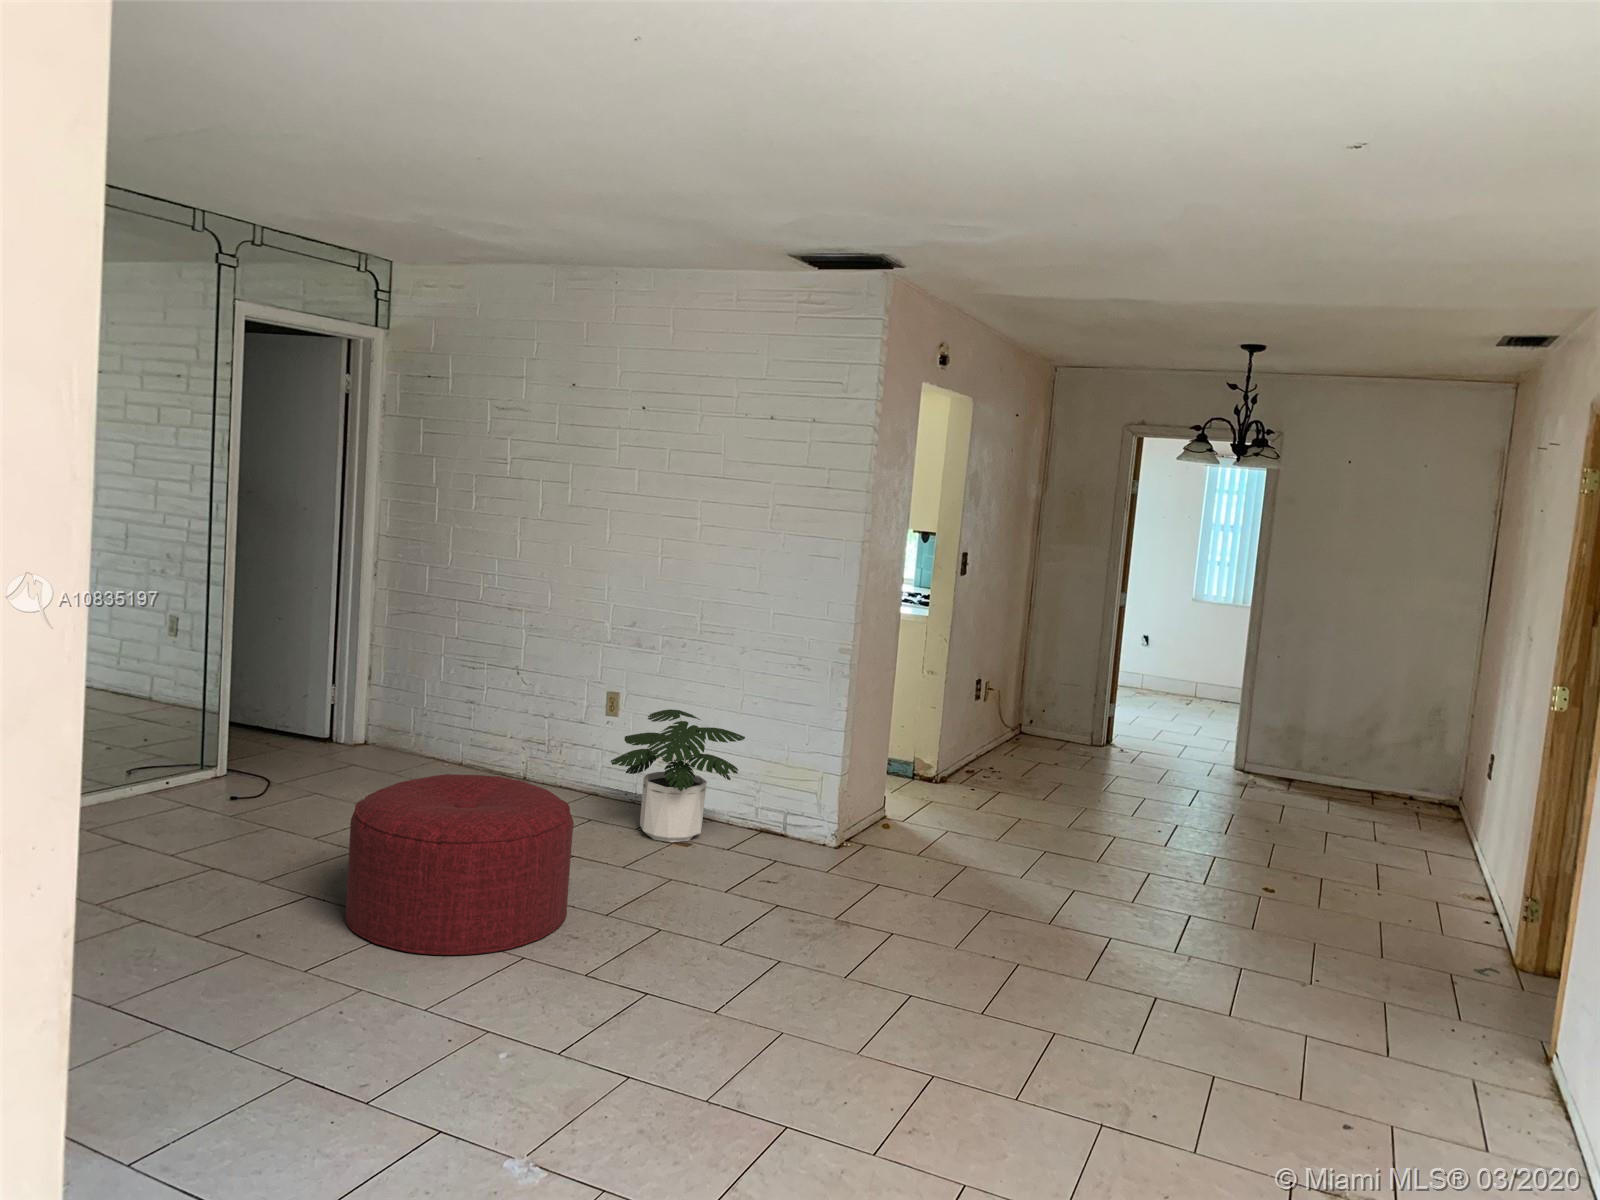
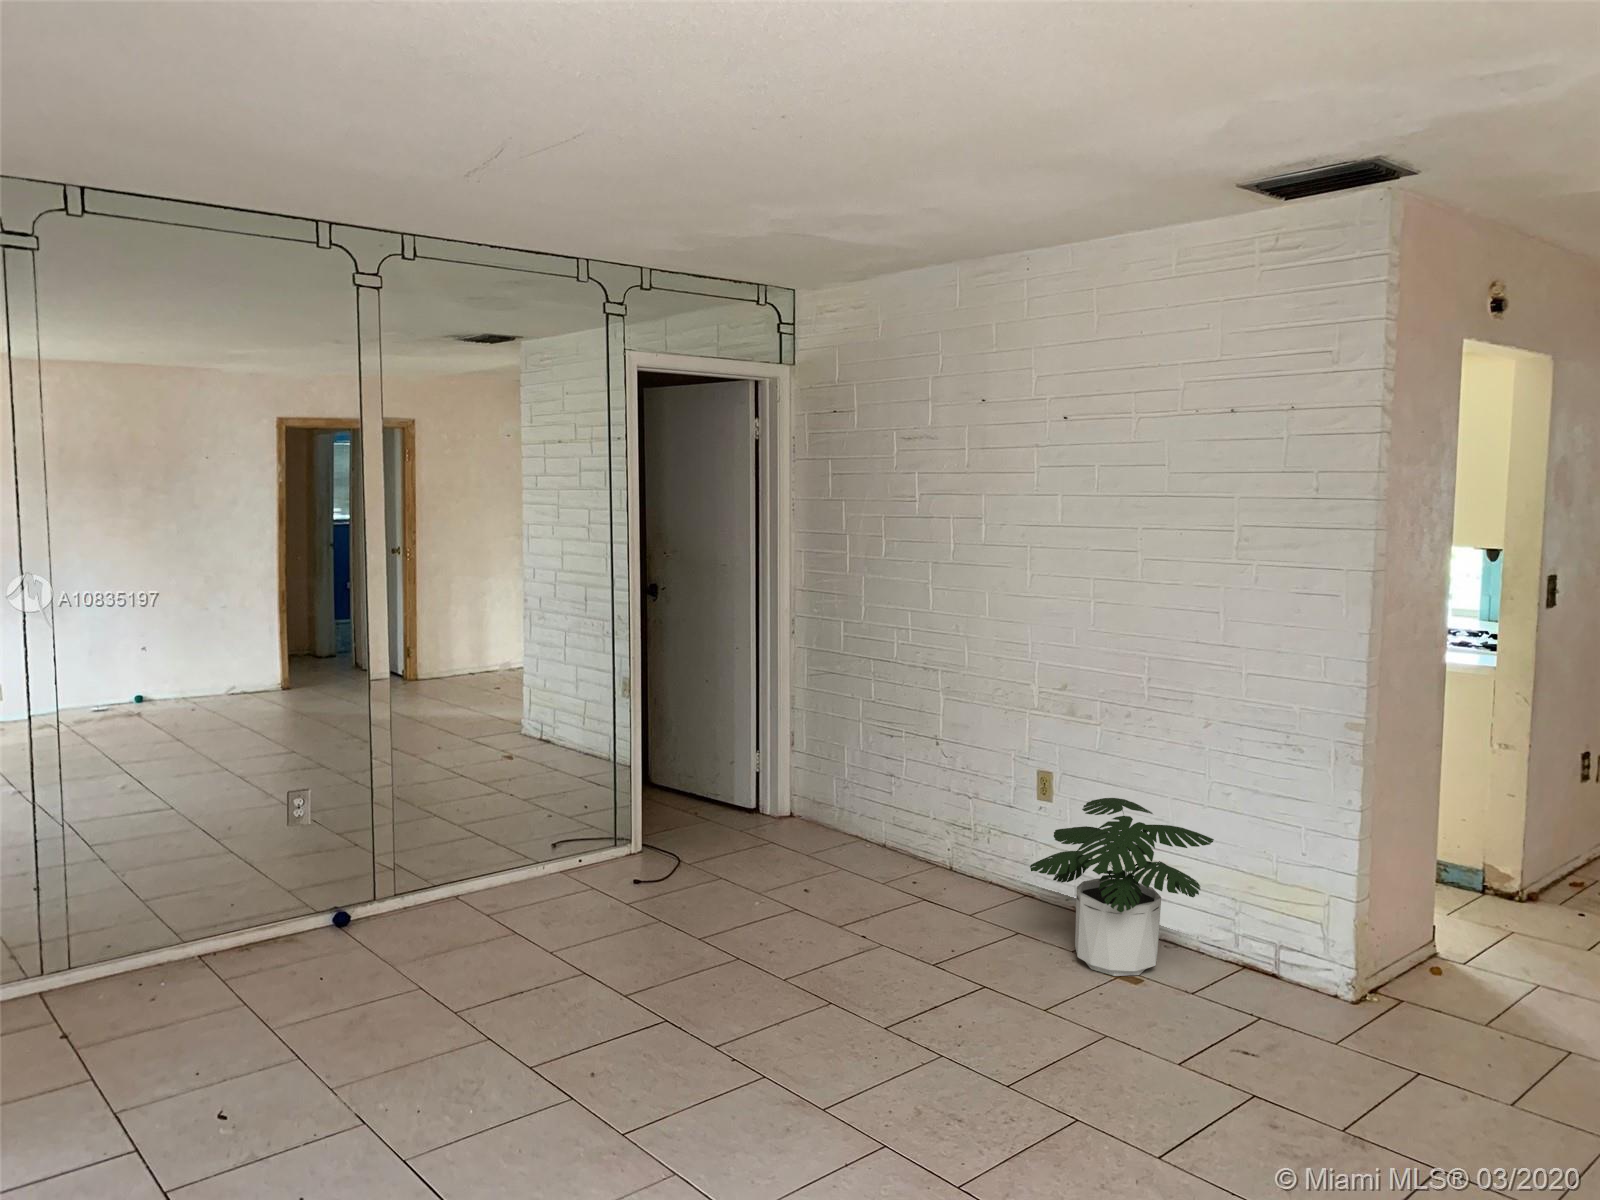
ottoman: present [346,774,574,955] -> none [686,885,956,1137]

